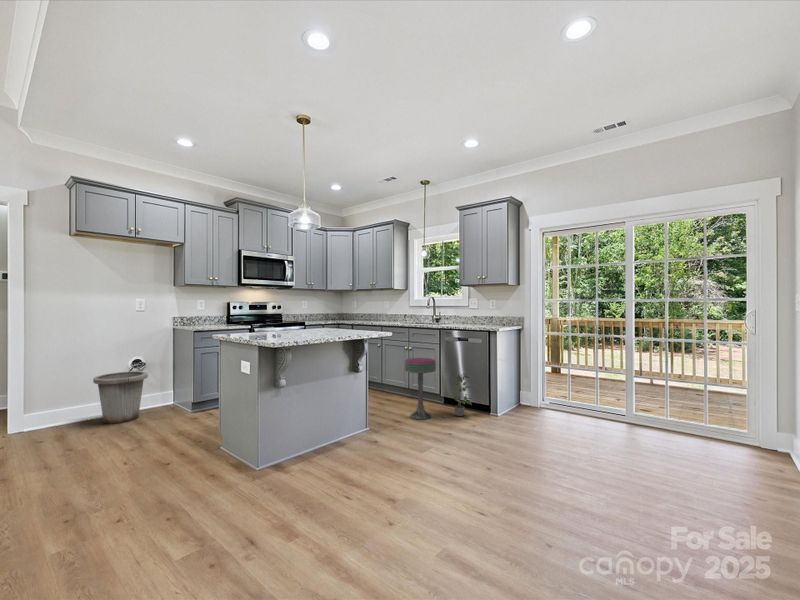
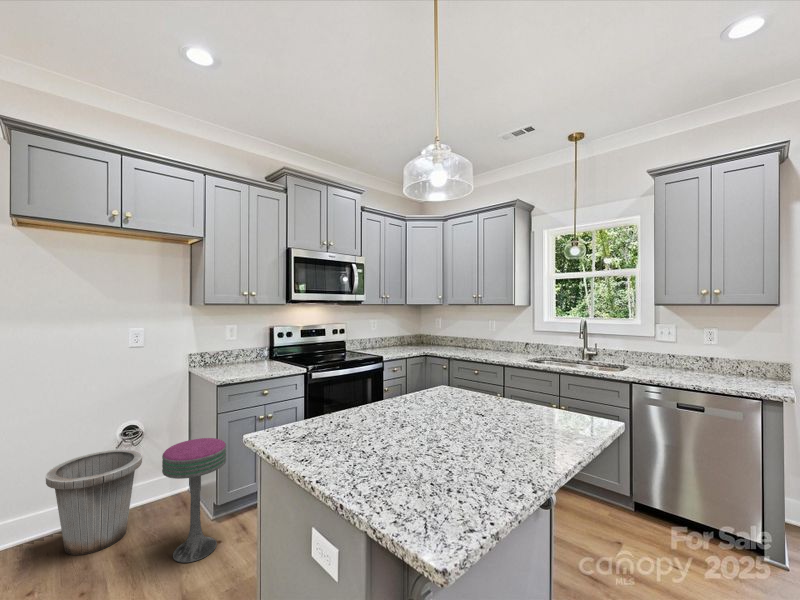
bar stool: present [405,358,436,419] -> present [162,438,226,563]
potted plant: present [450,373,472,416] -> none [688,478,740,569]

